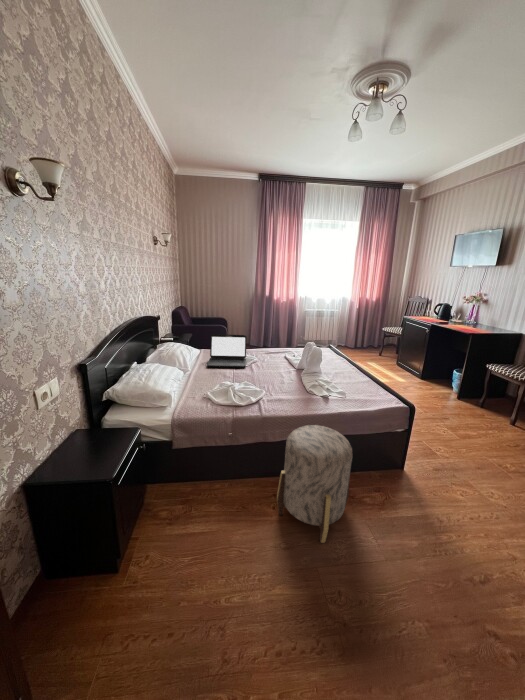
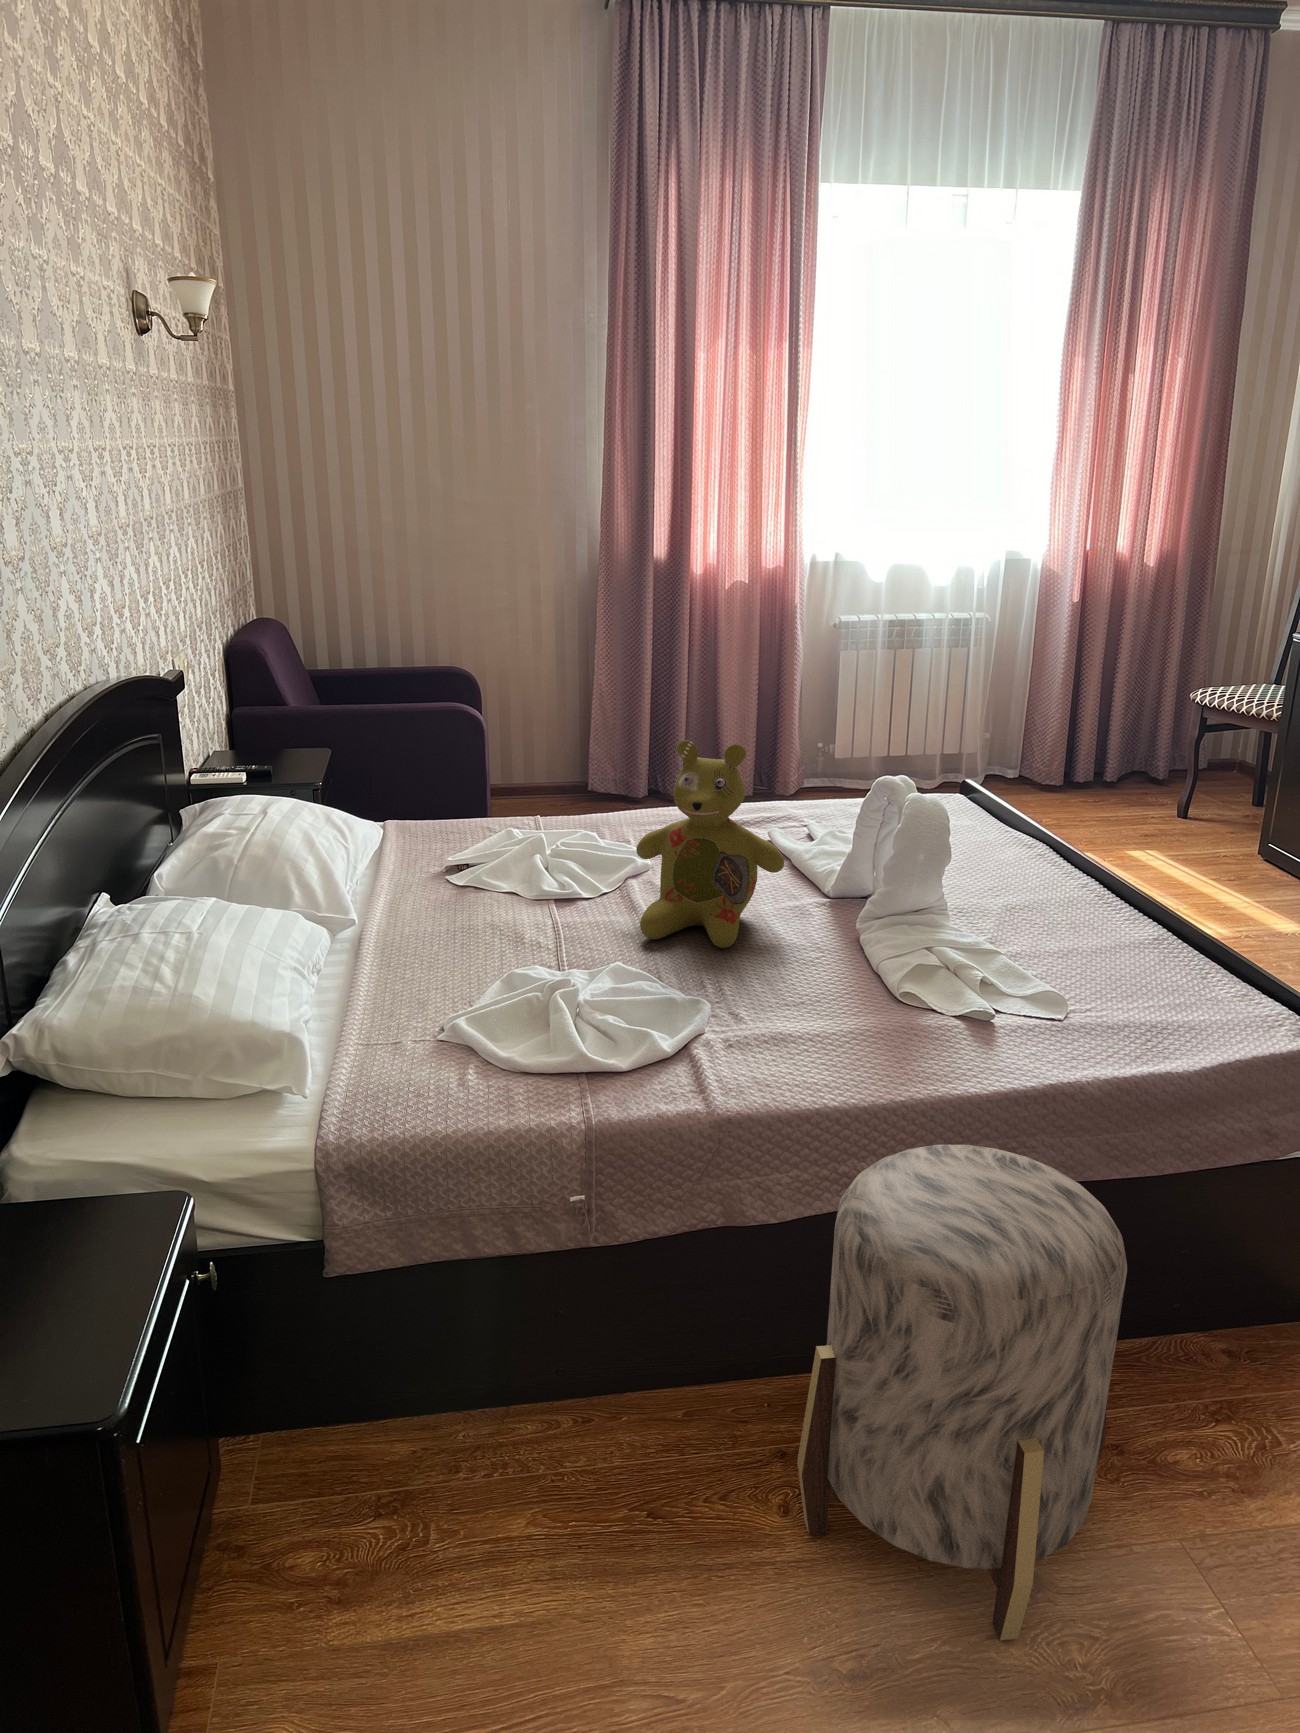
stuffed bear: none [253,333,285,380] -> present [636,740,784,948]
laptop: present [207,334,246,368] -> none [425,749,600,902]

